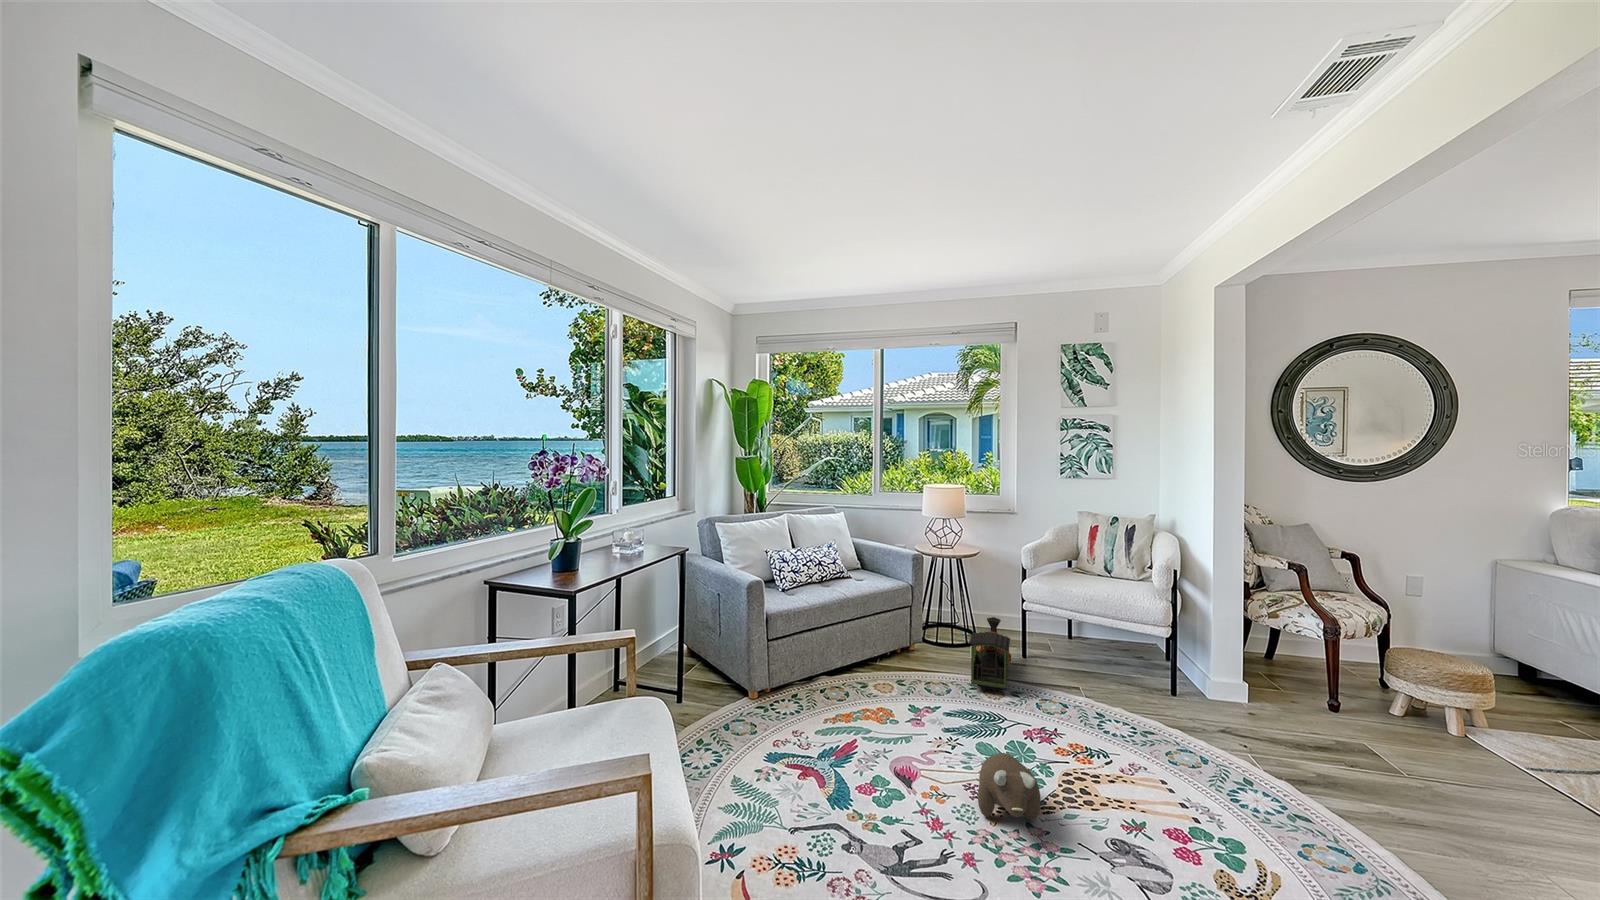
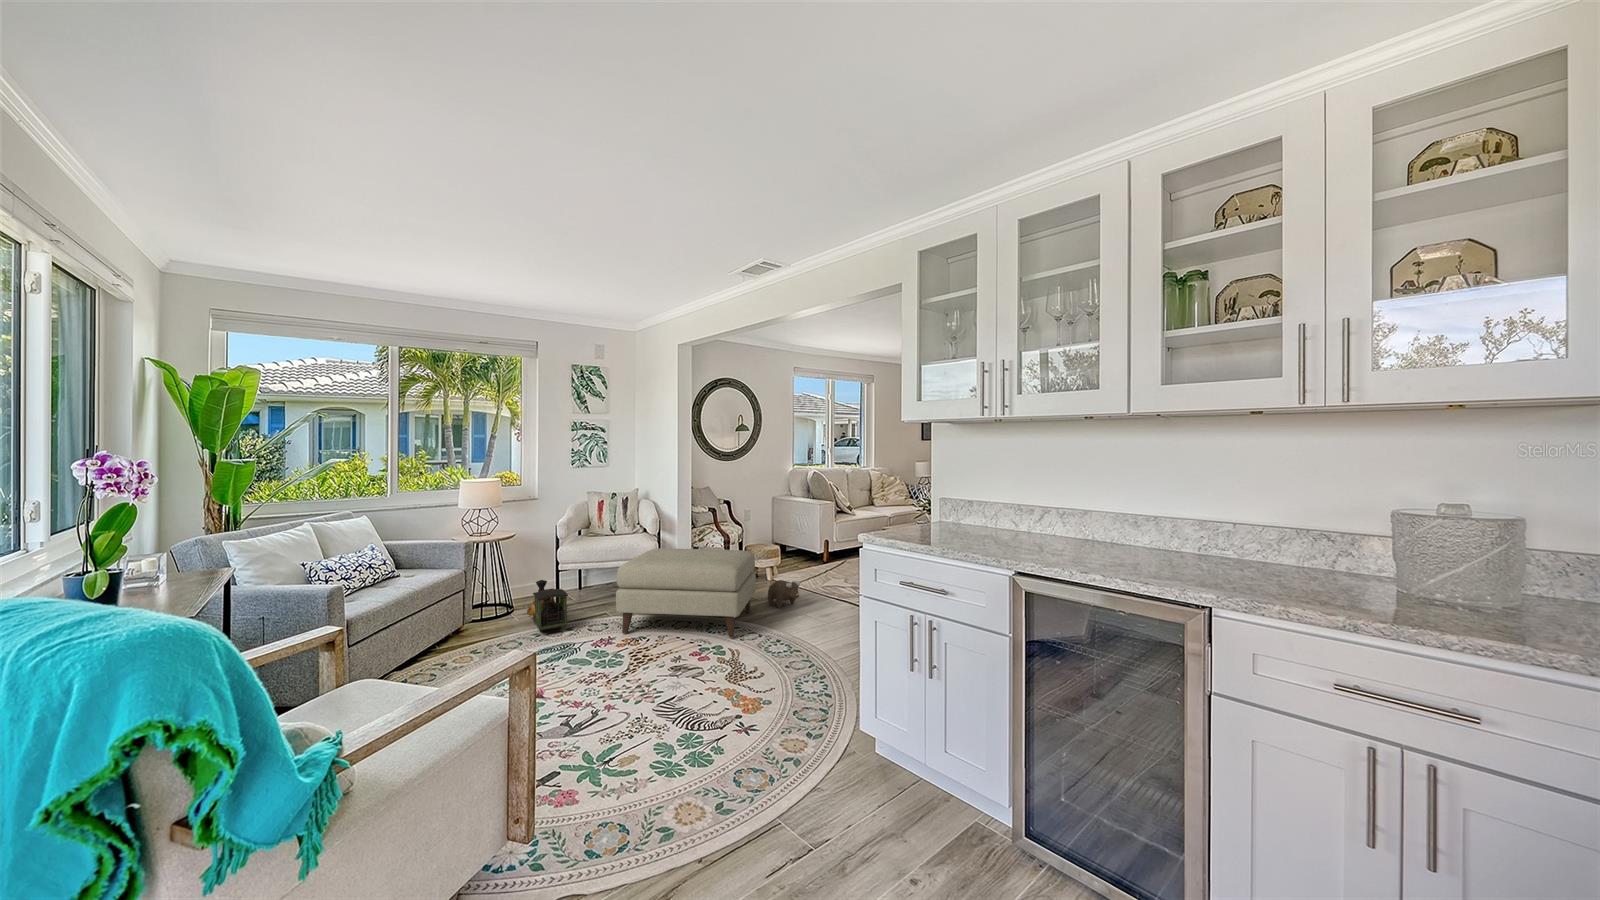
ottoman: none [1067,613,1373,836] -> present [616,548,756,638]
plush toy: present [978,753,1041,821] -> present [768,580,801,608]

